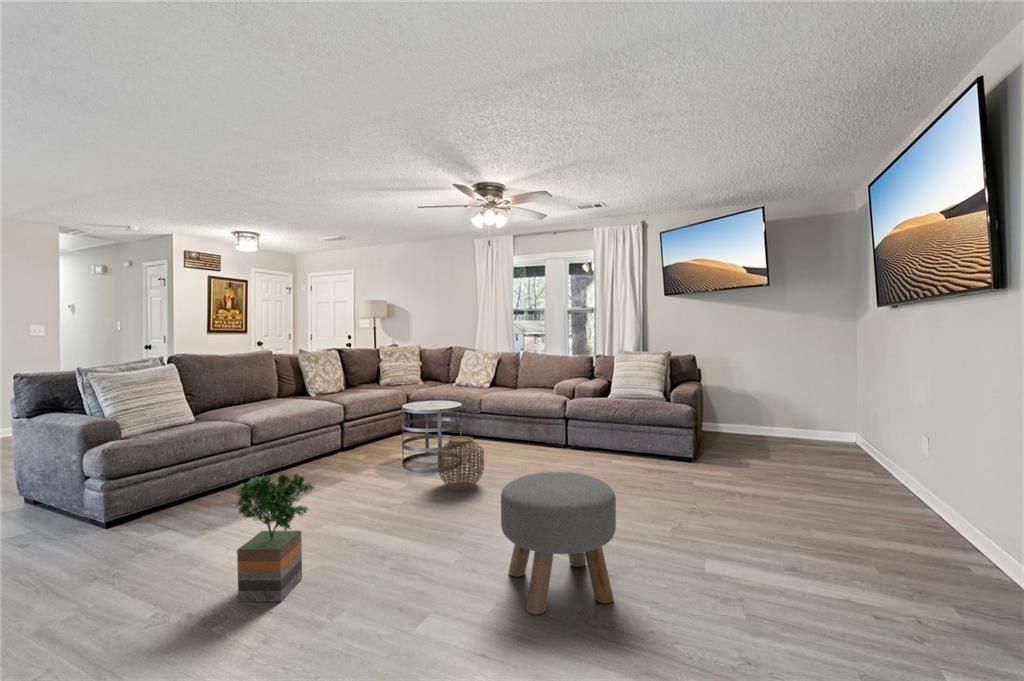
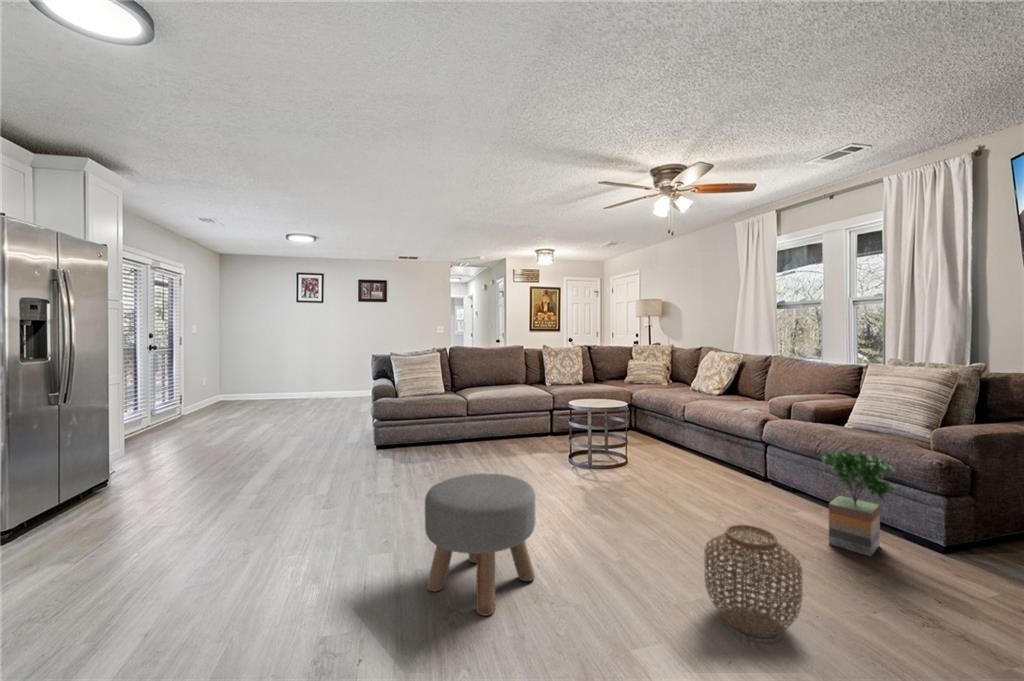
woven basket: present [438,436,484,490] -> present [704,525,802,637]
potted tree: present [237,474,314,602] -> present [823,451,896,556]

